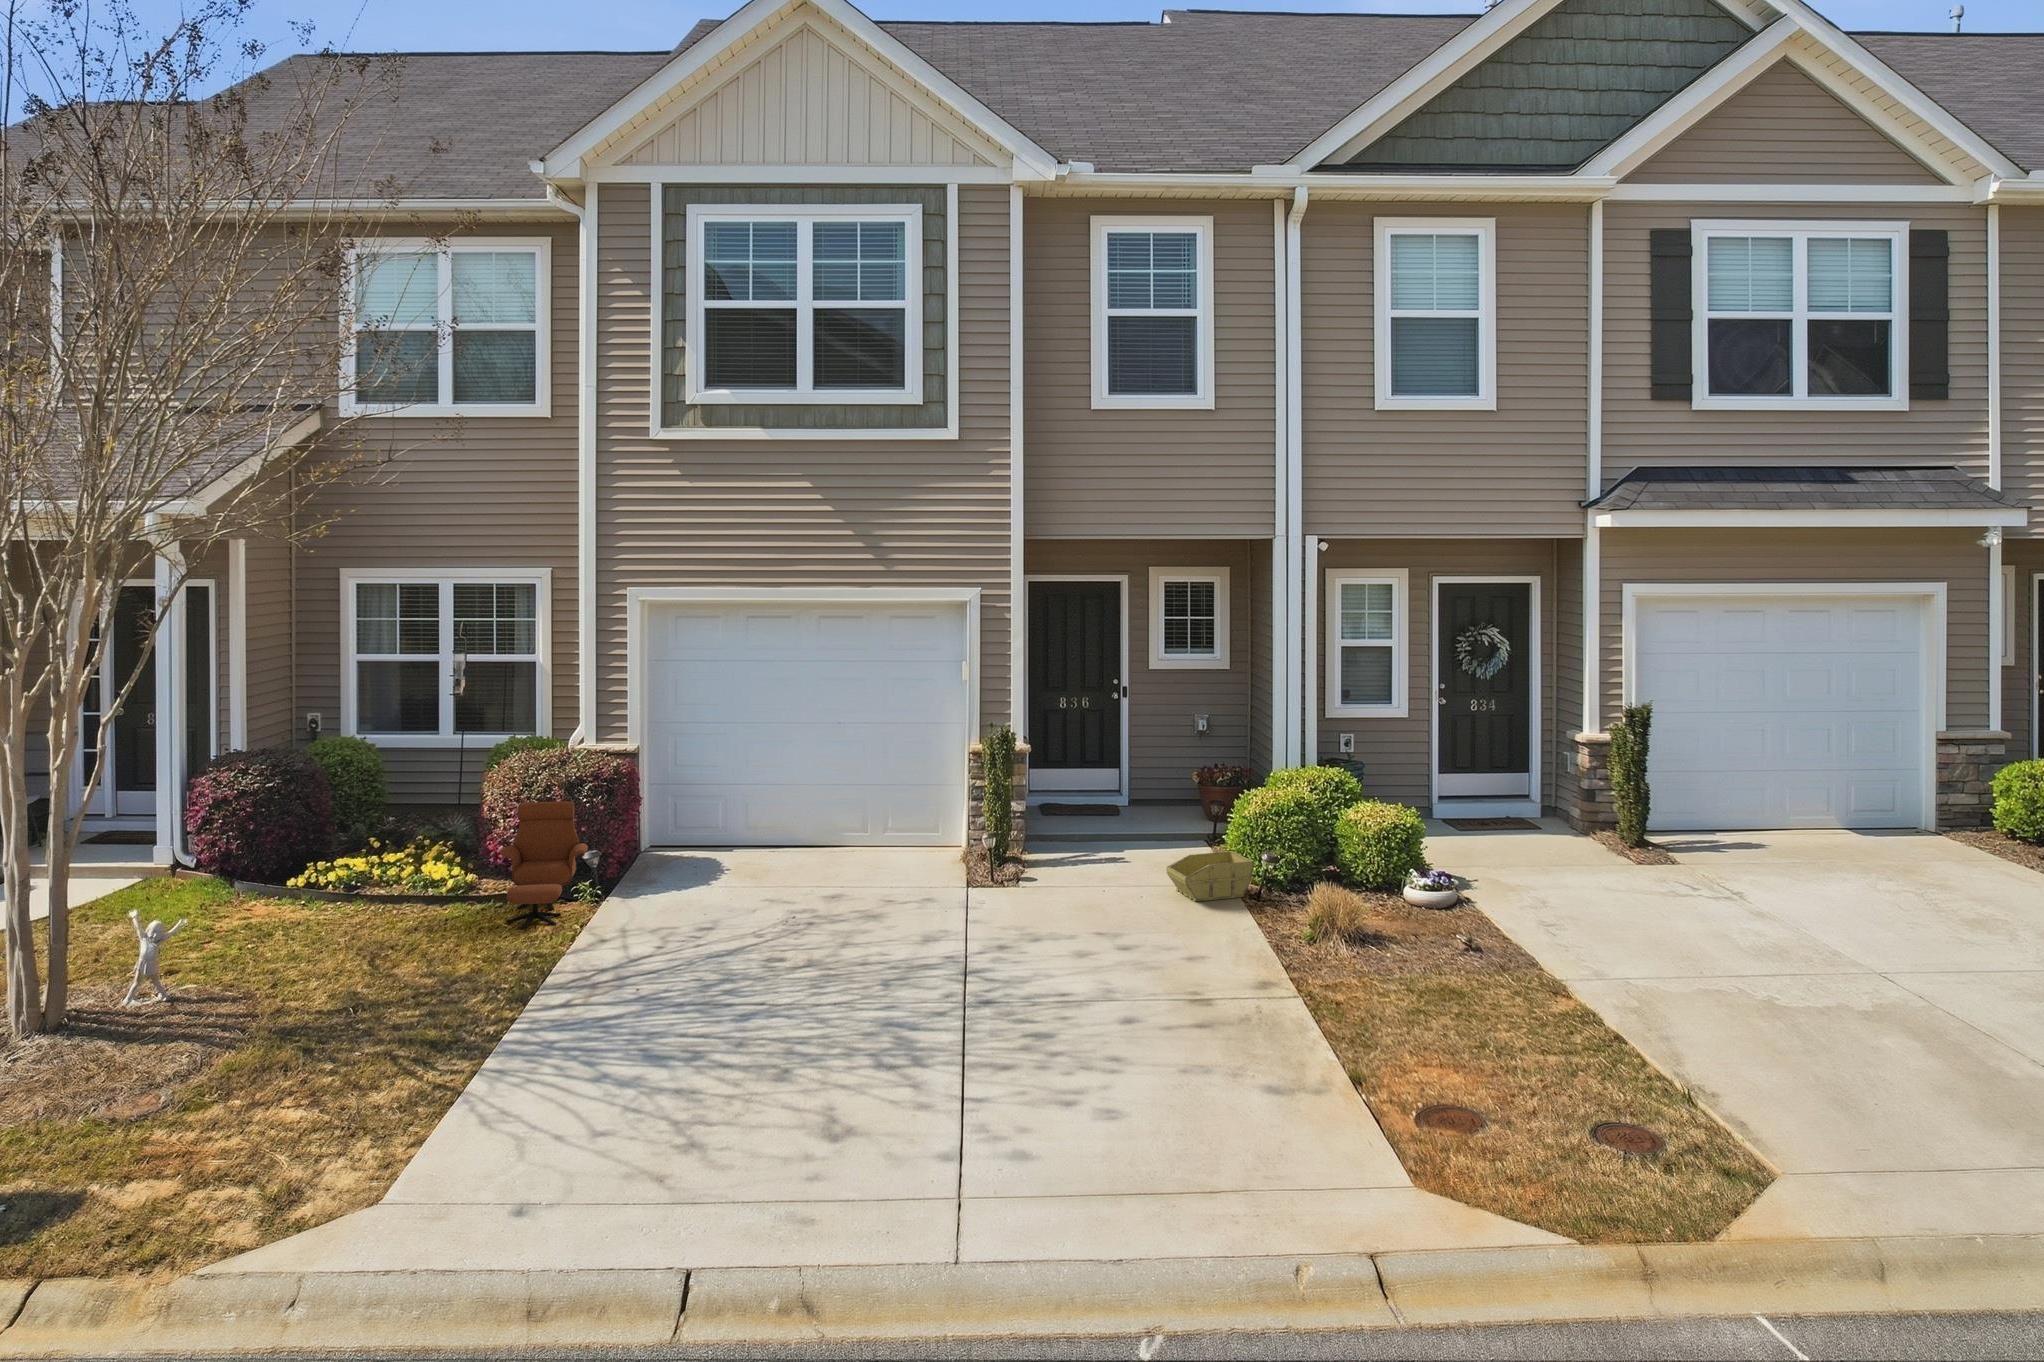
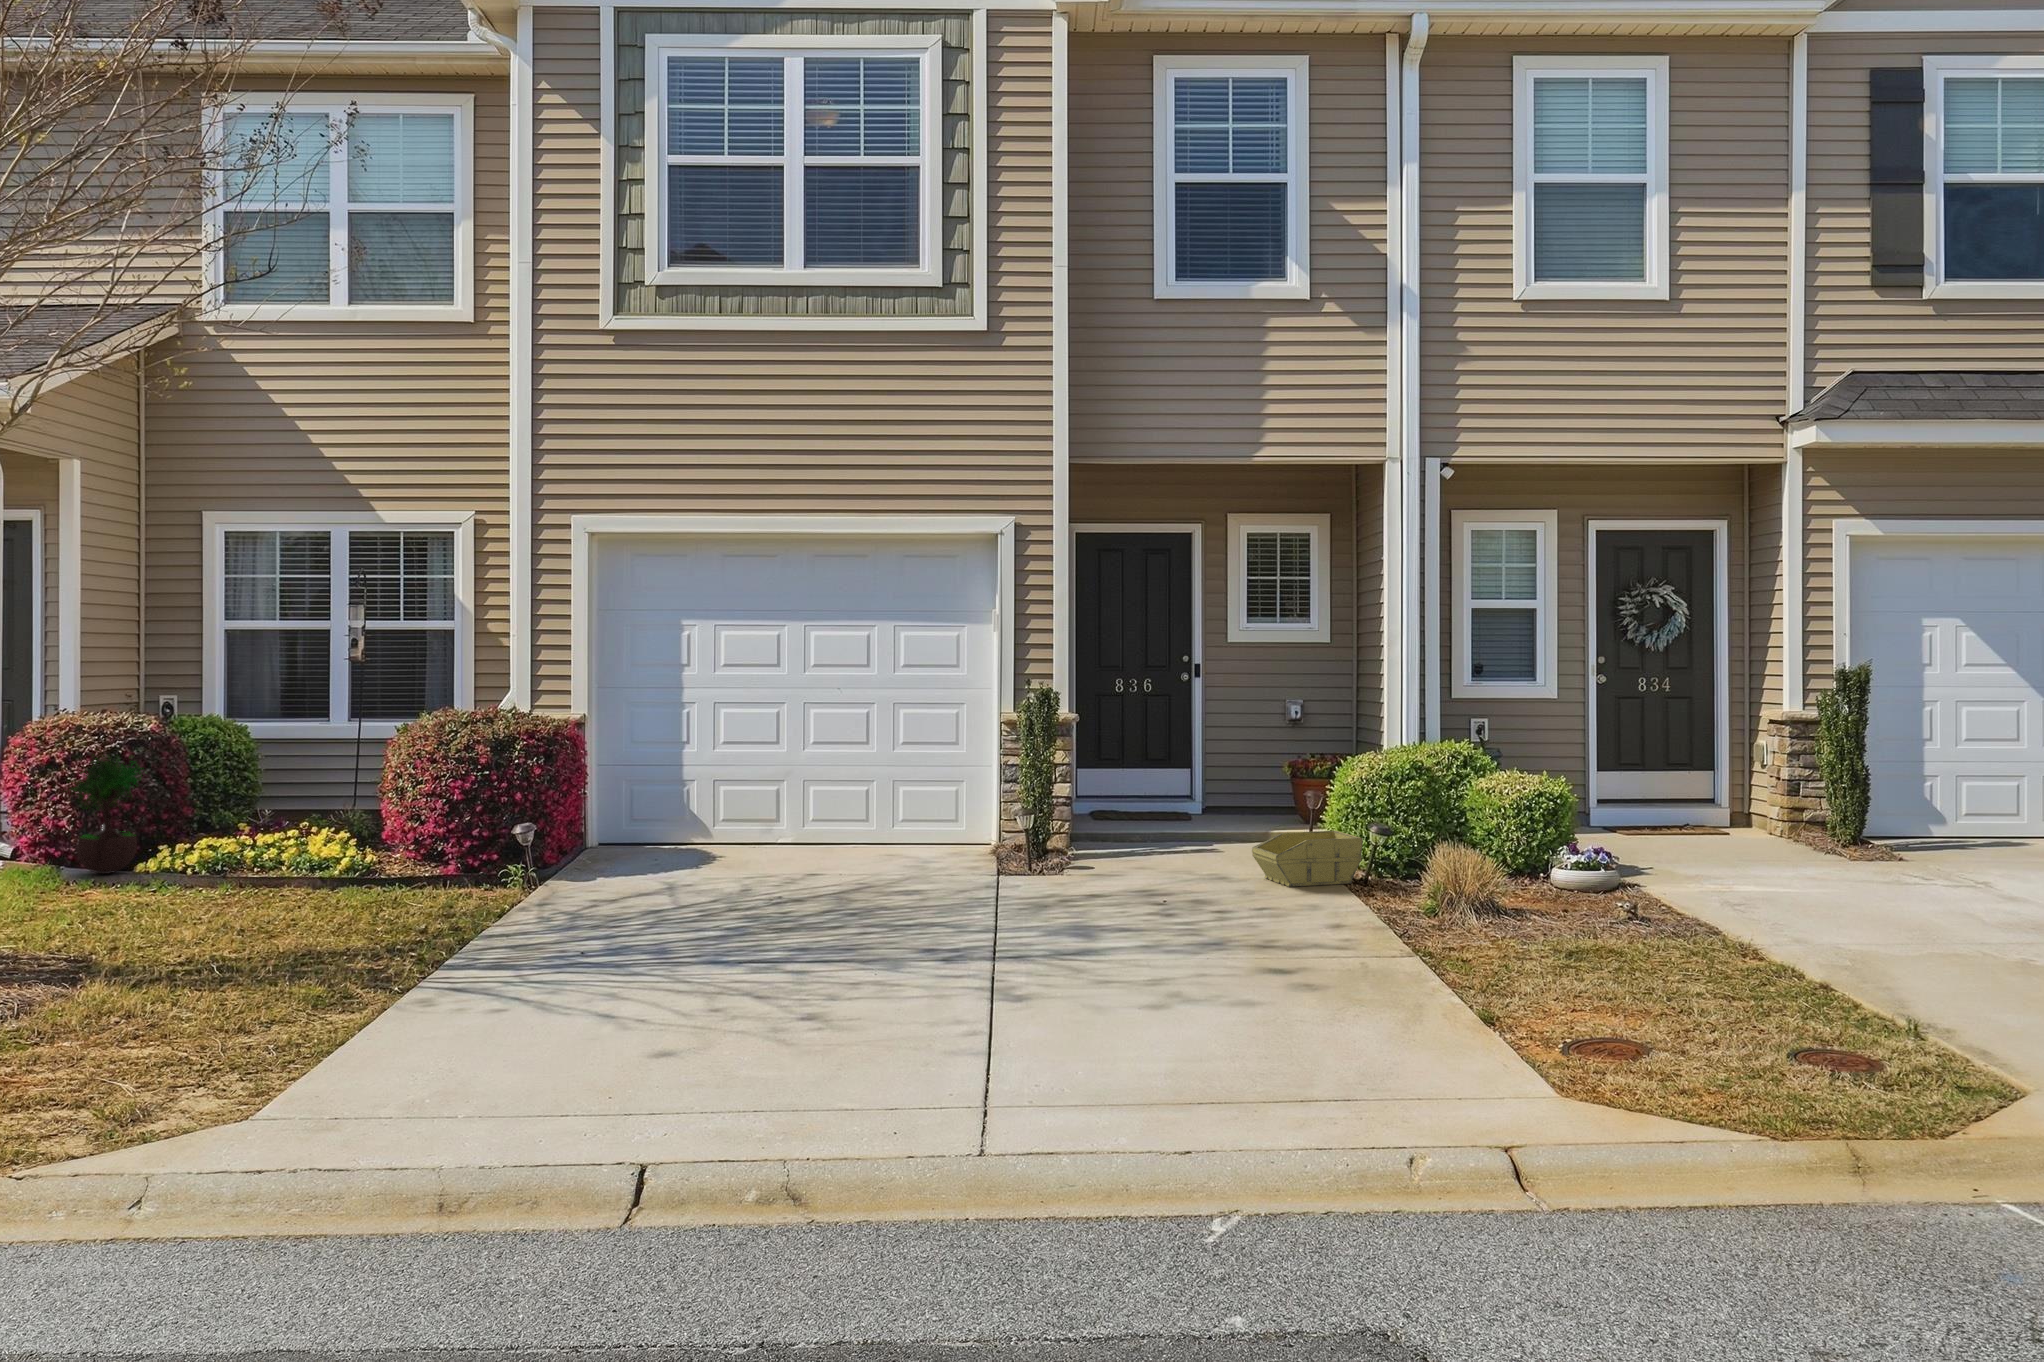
potted tree: none [231,794,298,891] -> present [67,754,141,874]
lounge chair: present [501,801,588,929] -> none [404,758,515,904]

